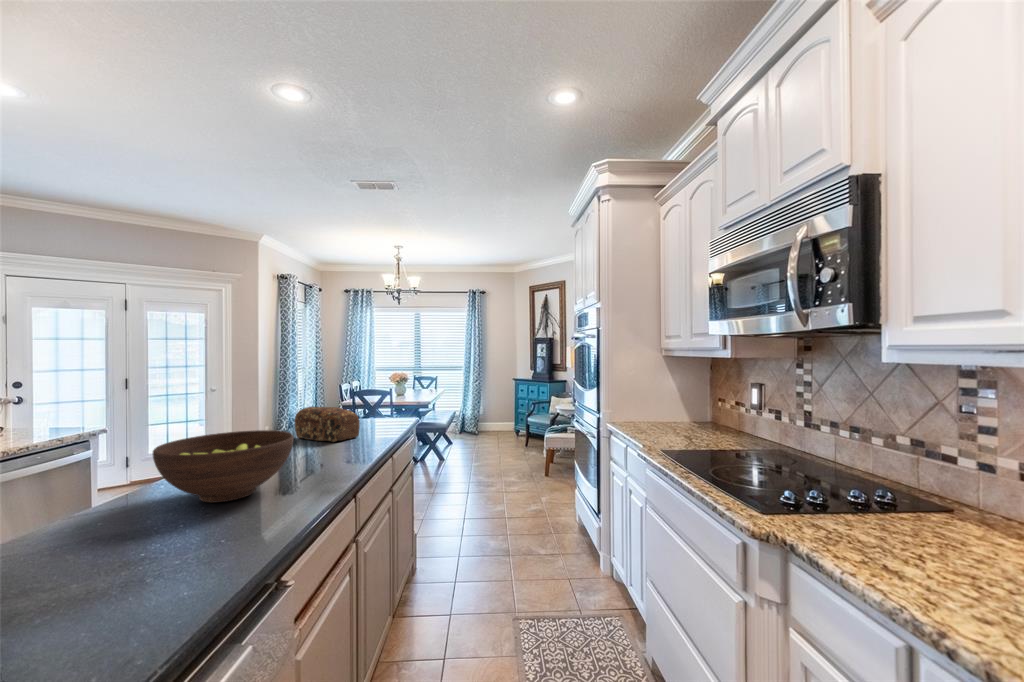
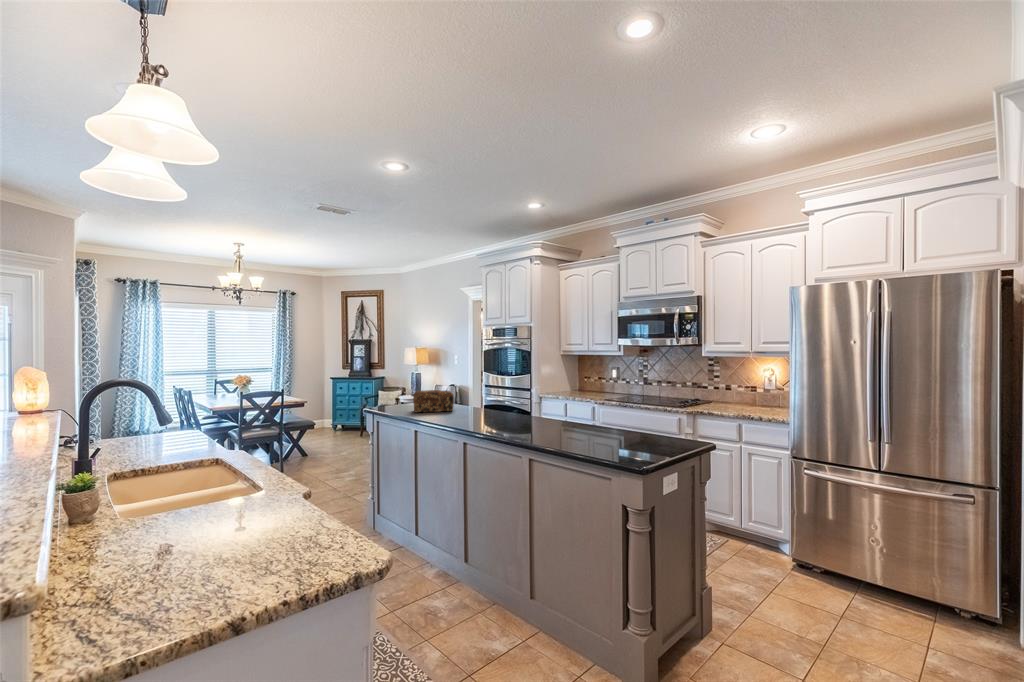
fruit bowl: present [153,430,294,502] -> none [486,395,546,427]

